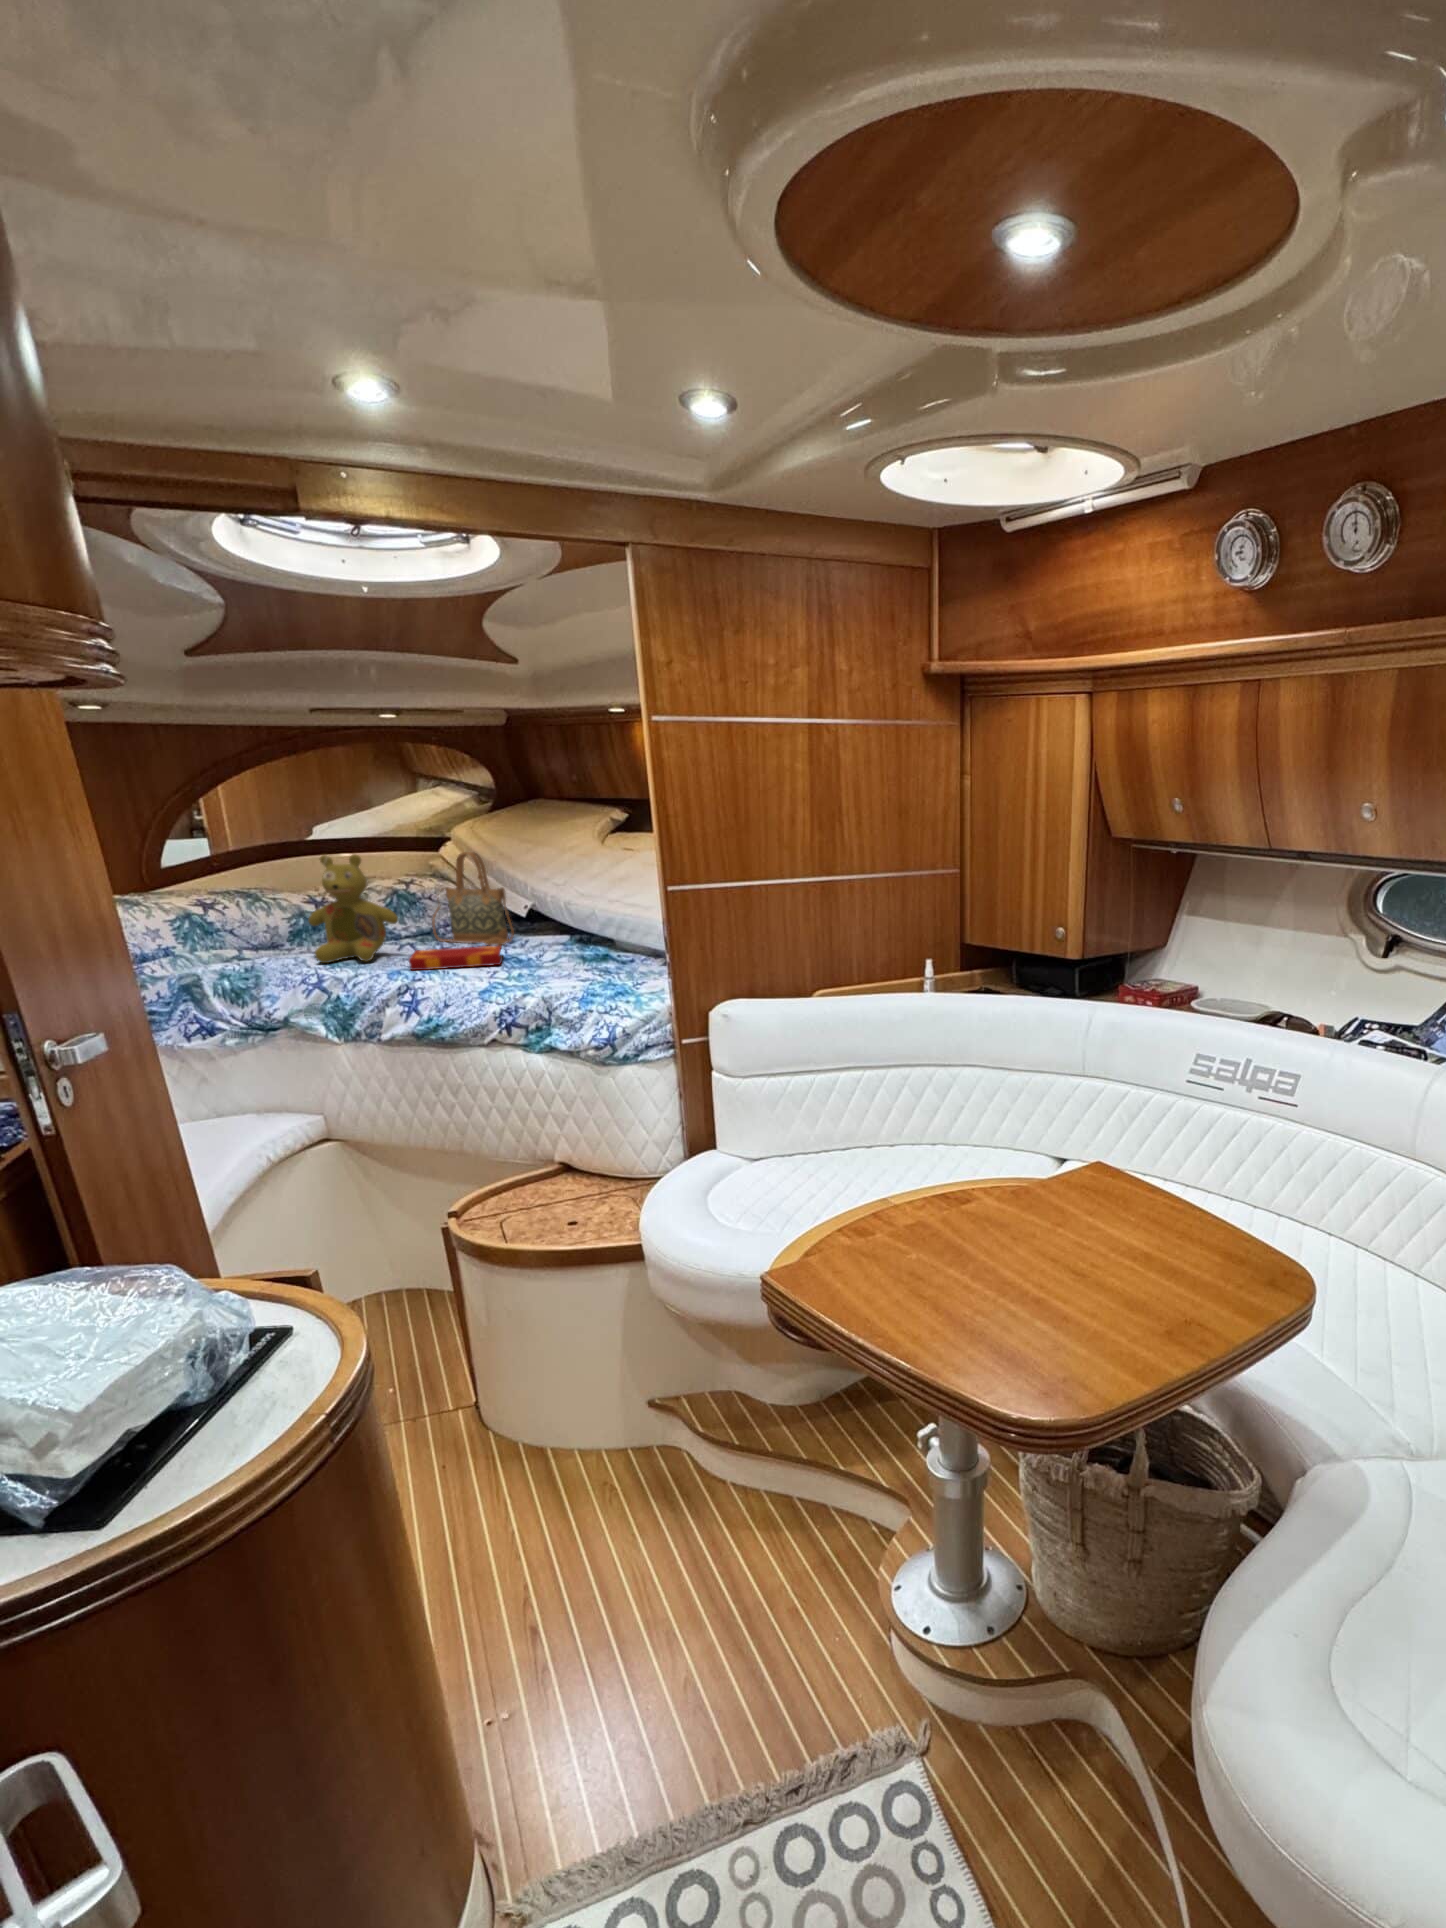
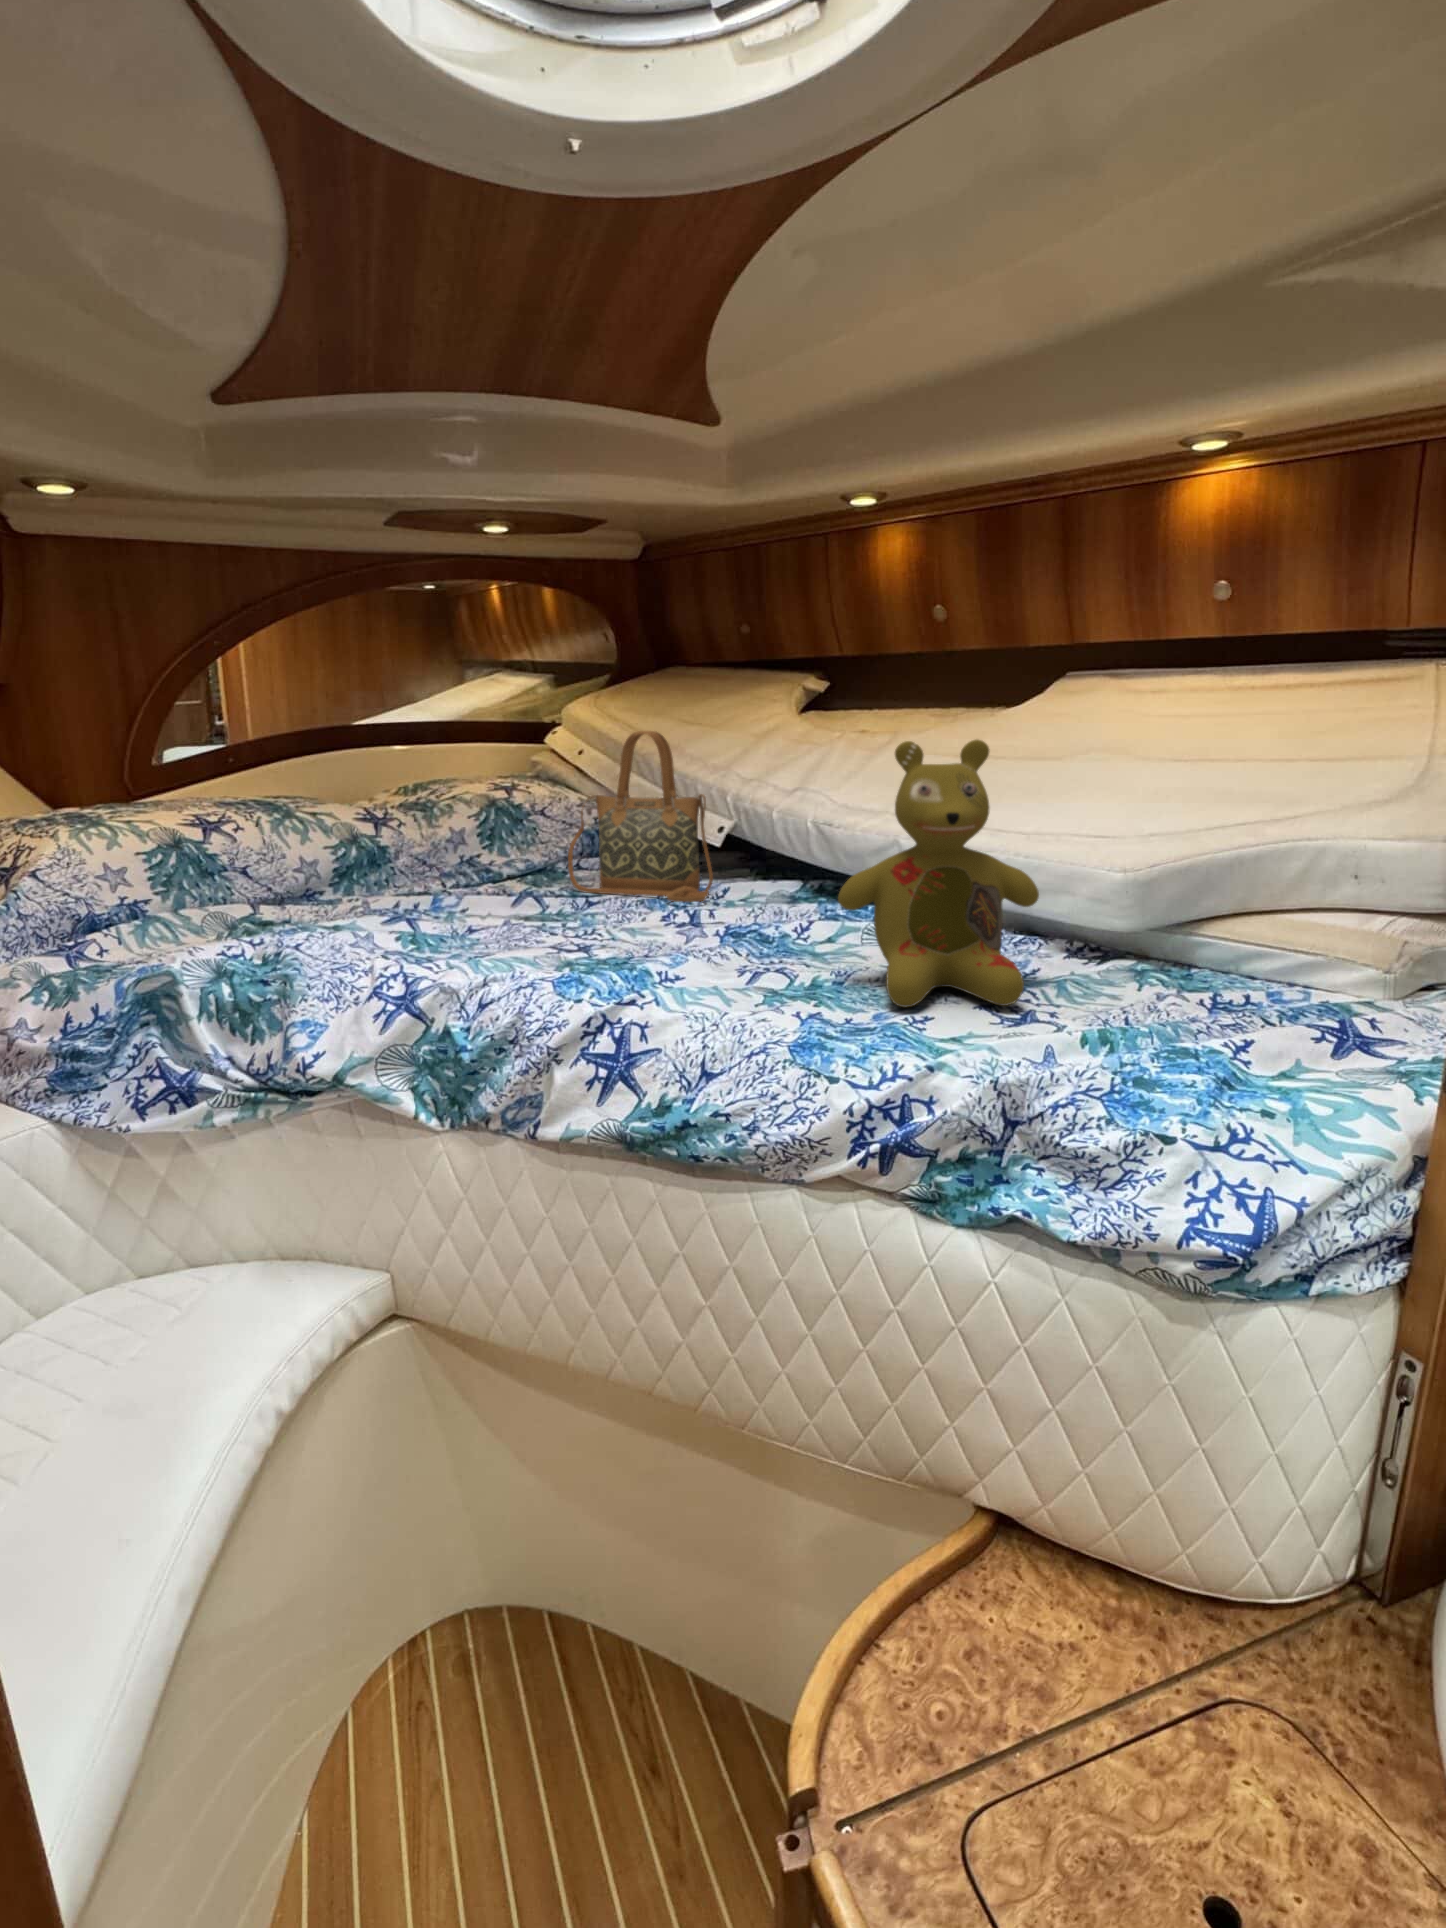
stuffed bear: present [308,855,398,963] -> present [838,740,1039,1007]
hardback book: present [409,945,503,970] -> none [568,907,746,962]

